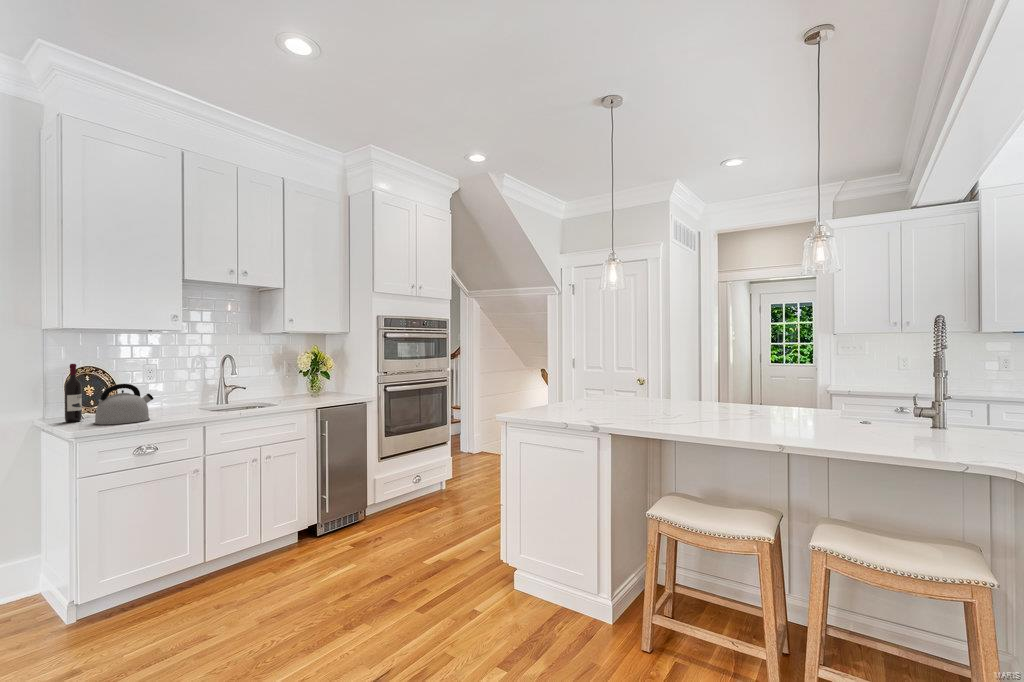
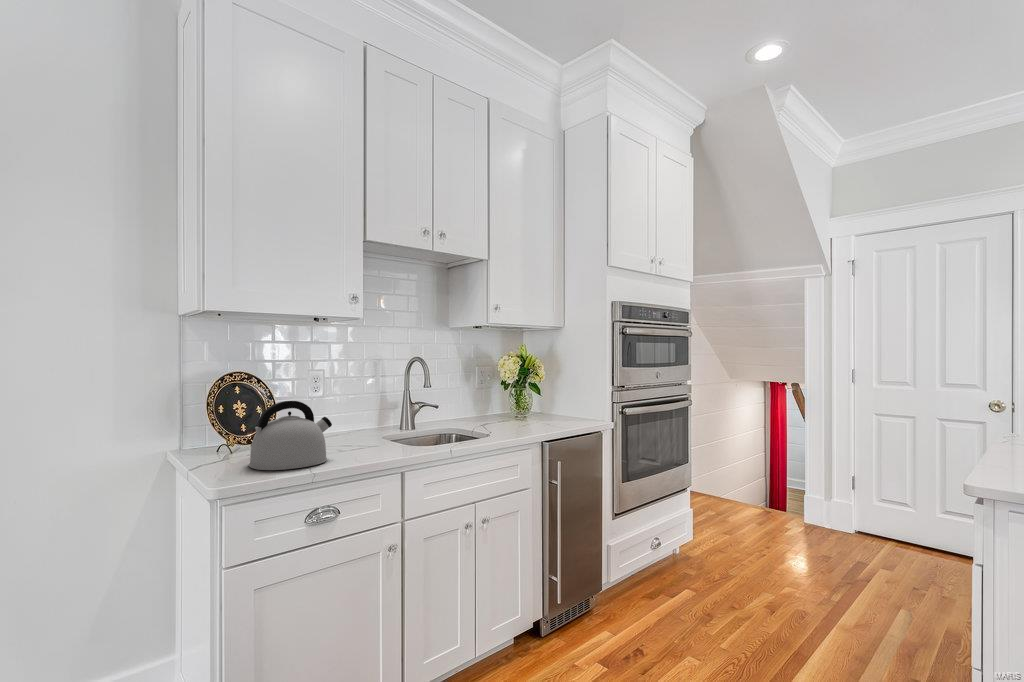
wine bottle: present [64,364,82,422] -> none [206,367,230,461]

